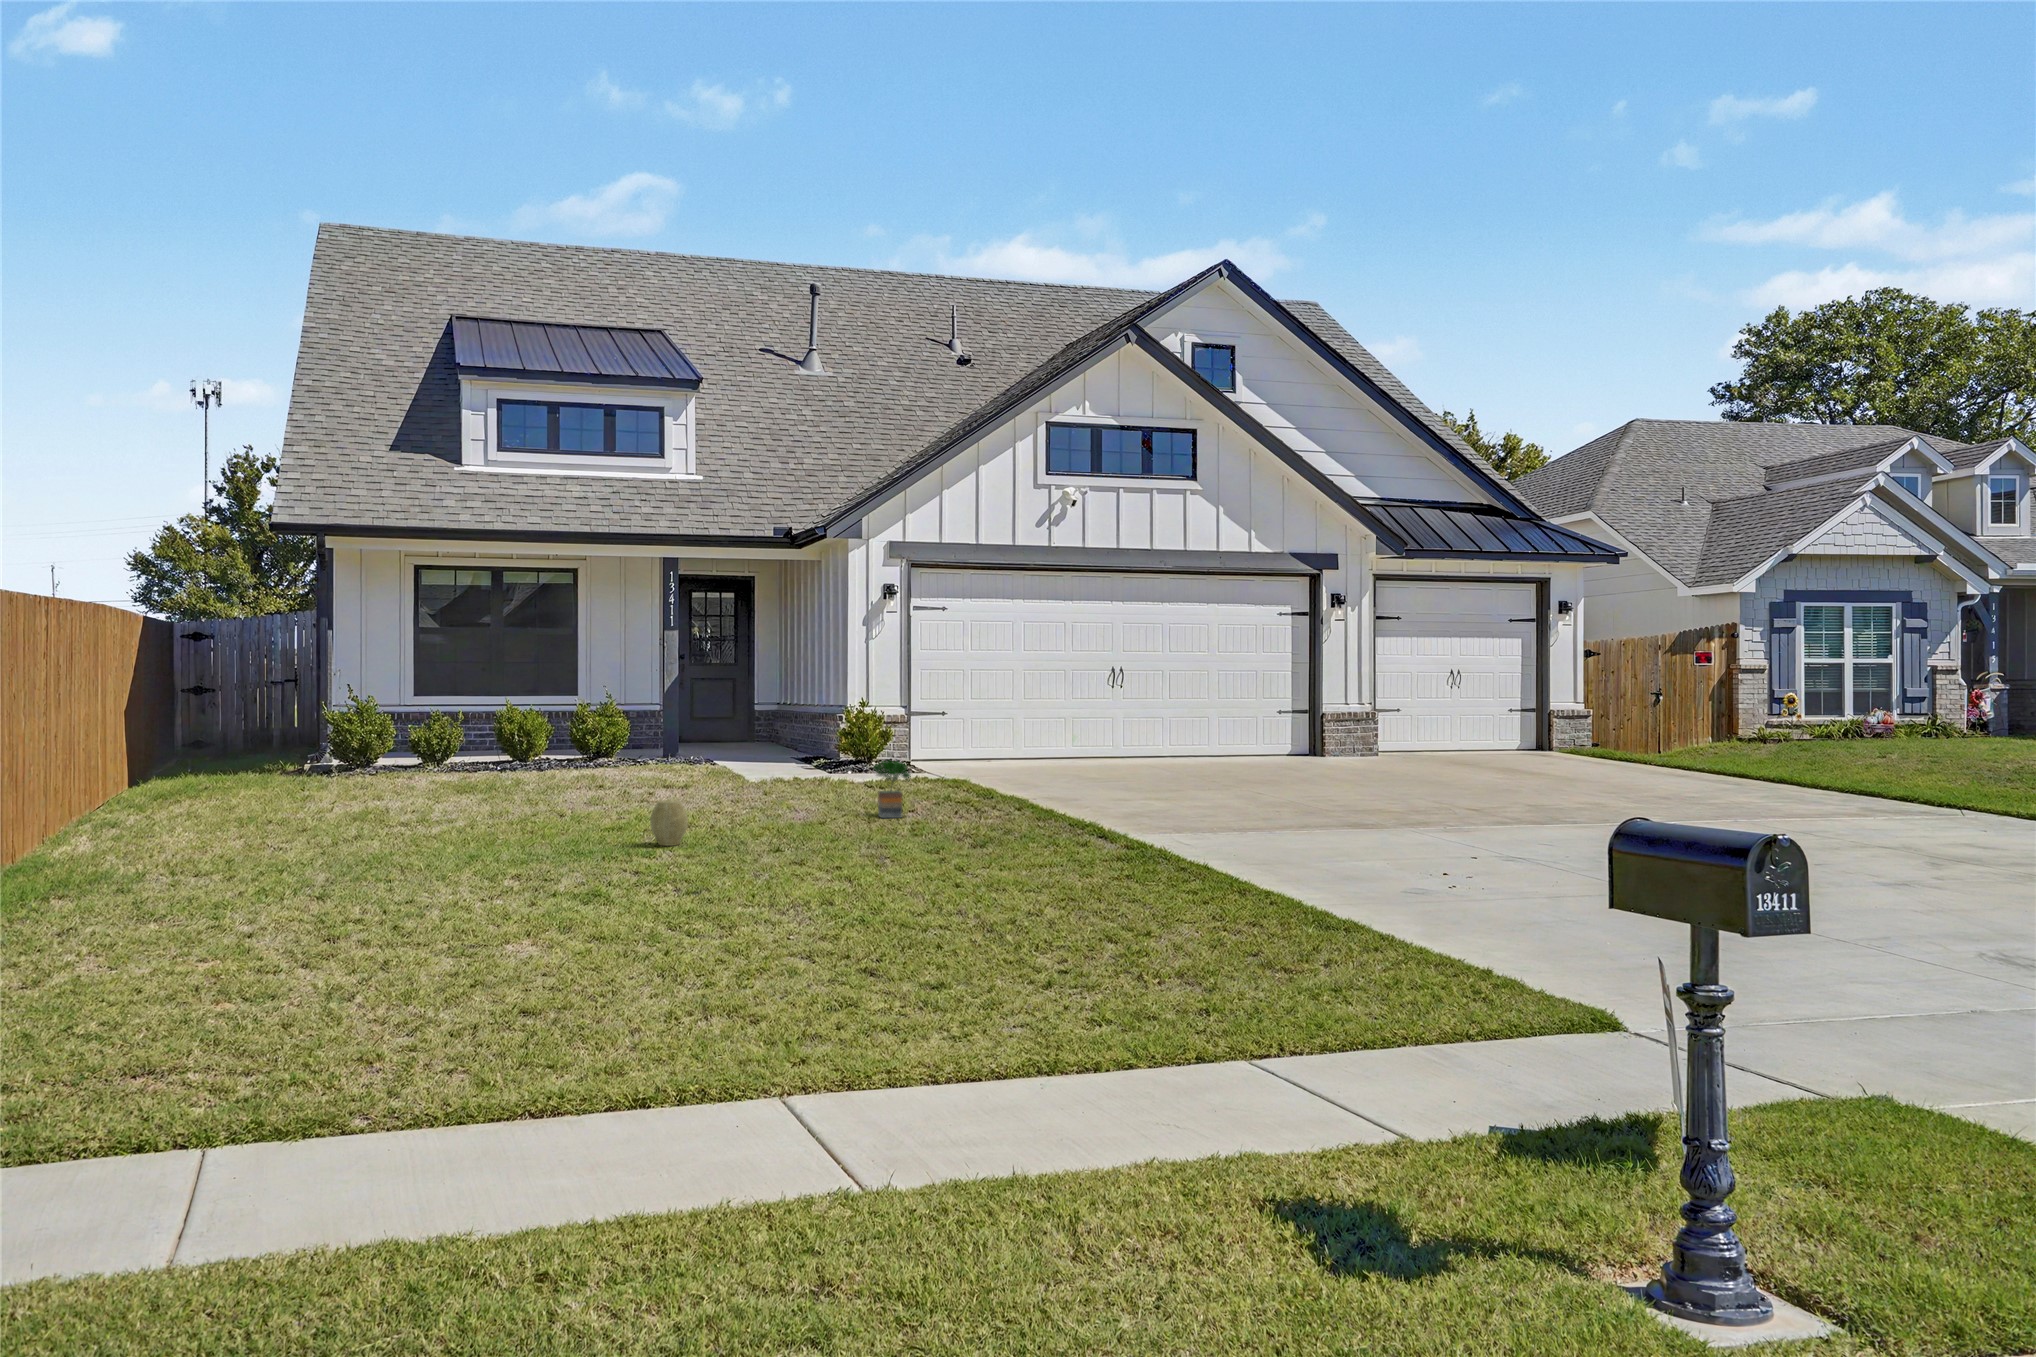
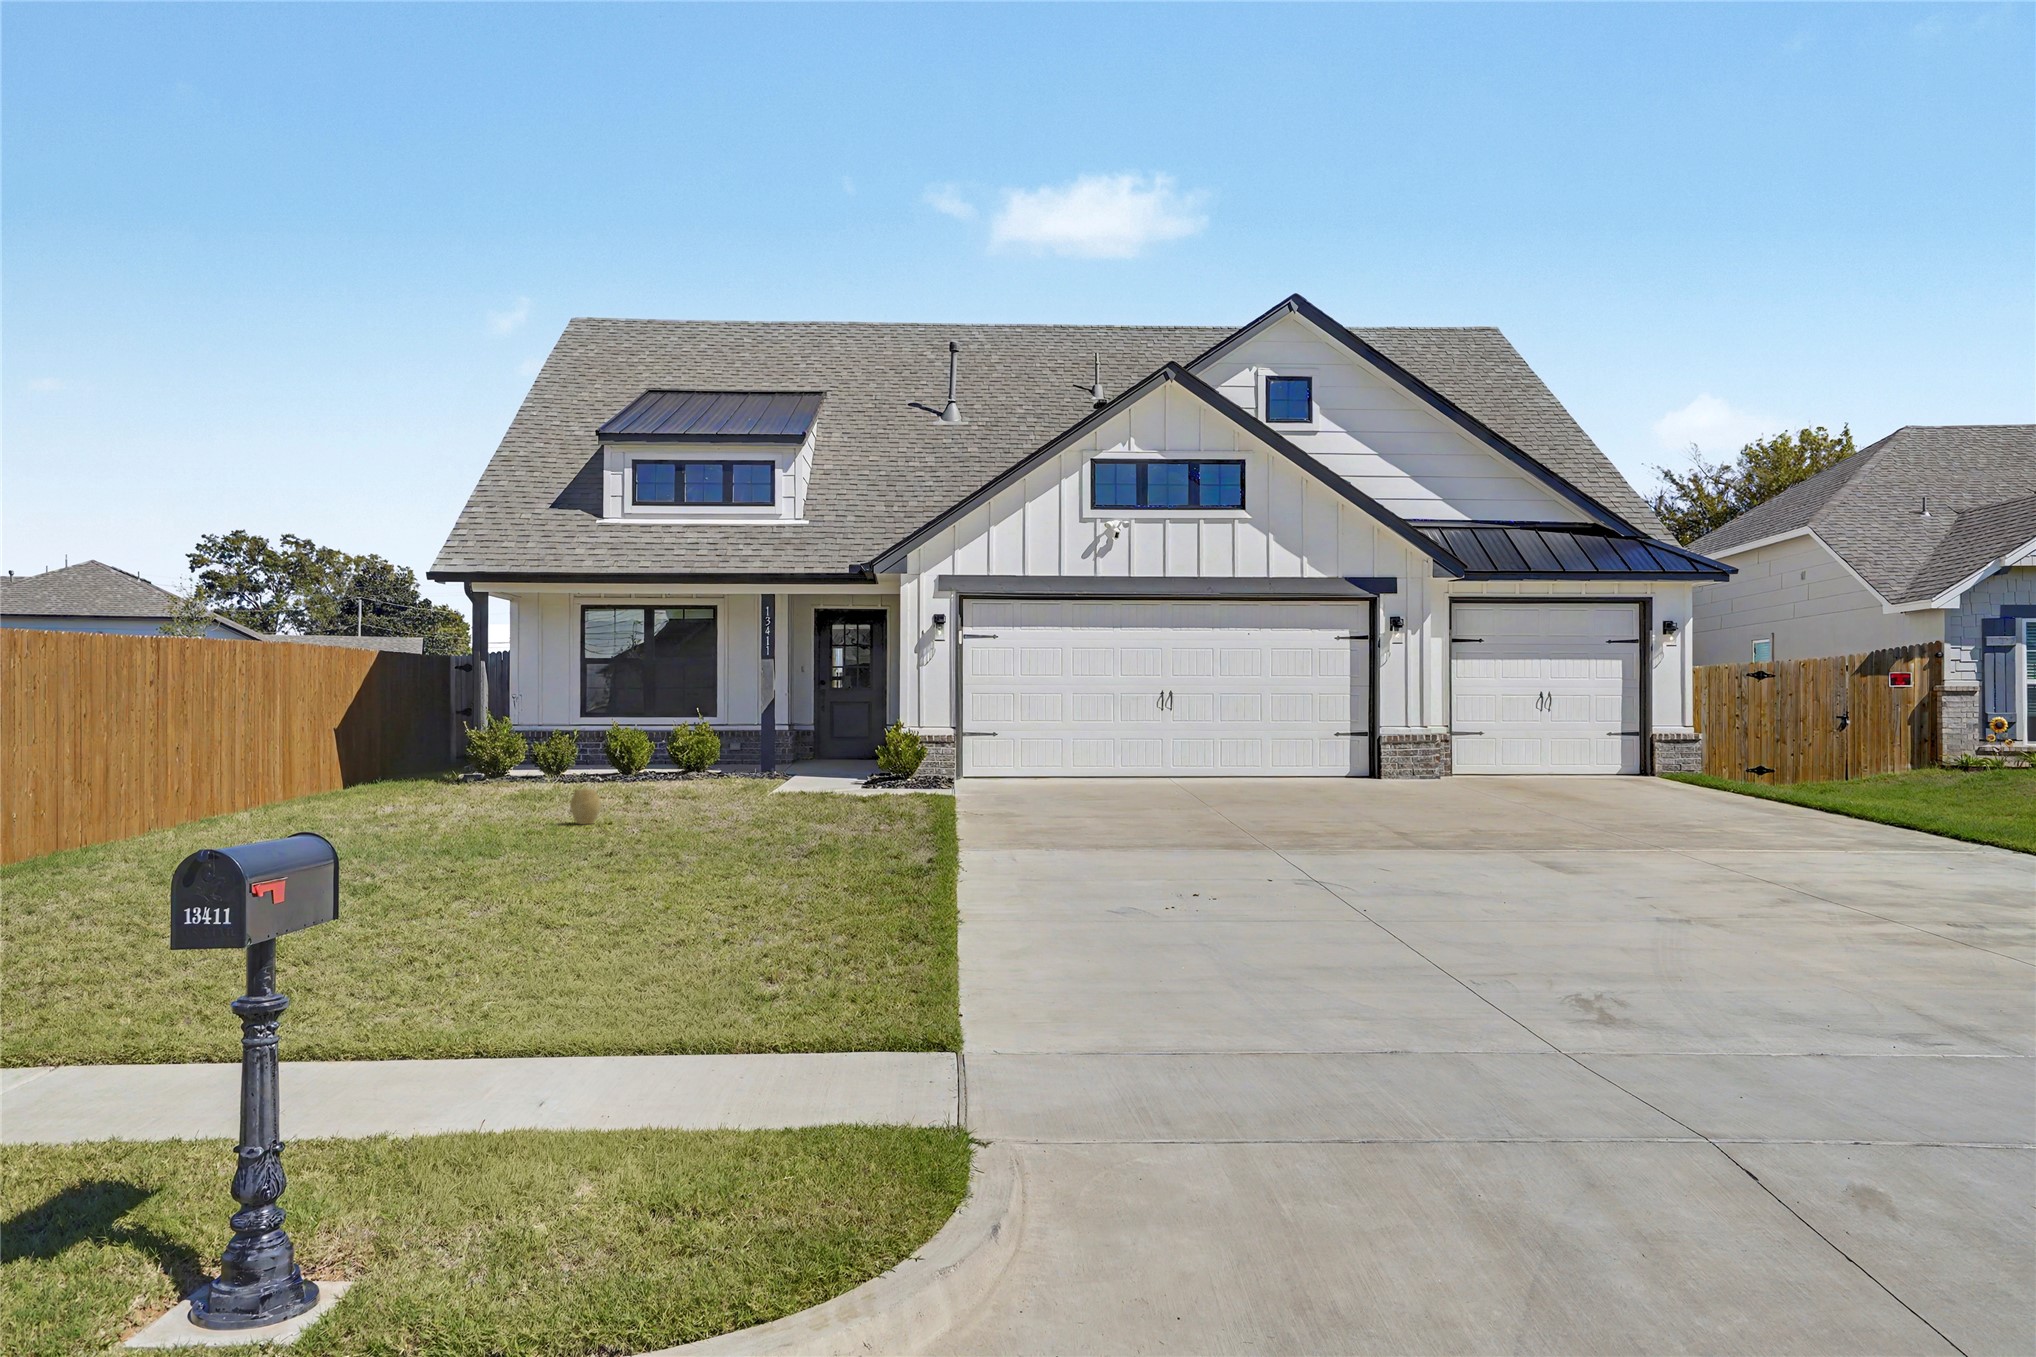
potted tree: present [873,761,911,818] -> none [788,762,821,812]

